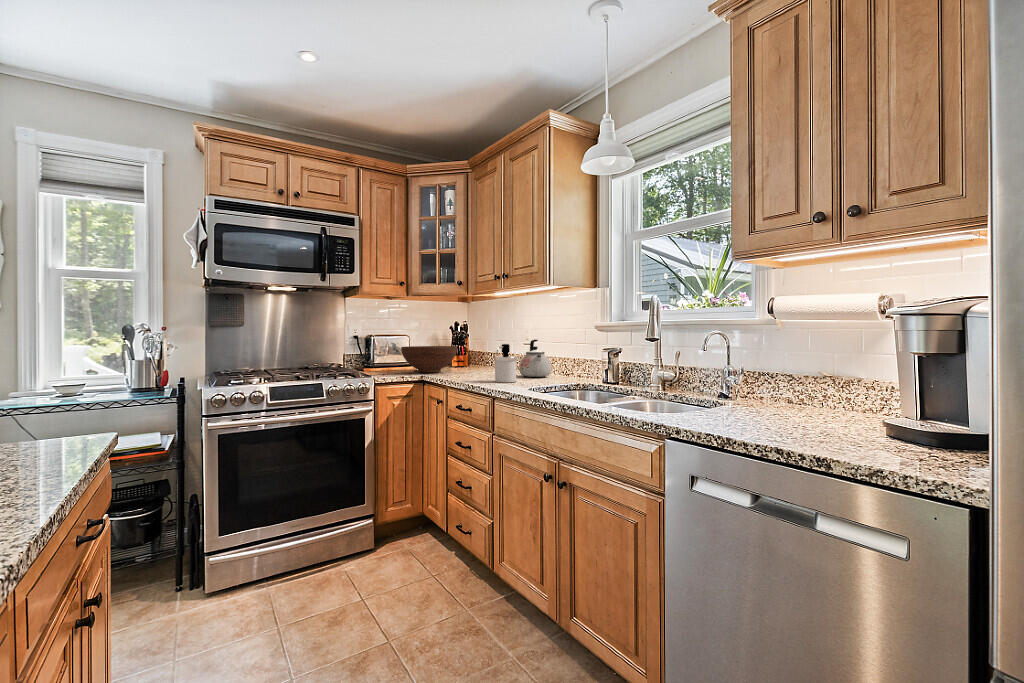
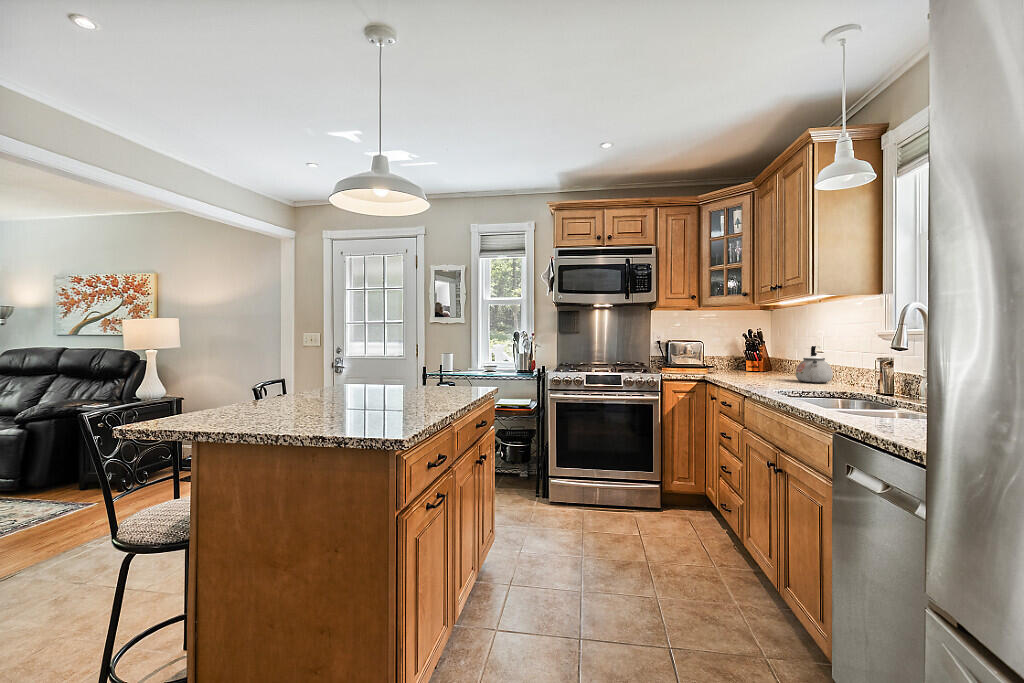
soap dispenser: present [494,344,517,382] -> none [756,350,783,385]
fruit bowl: present [401,346,457,373] -> none [688,350,740,373]

